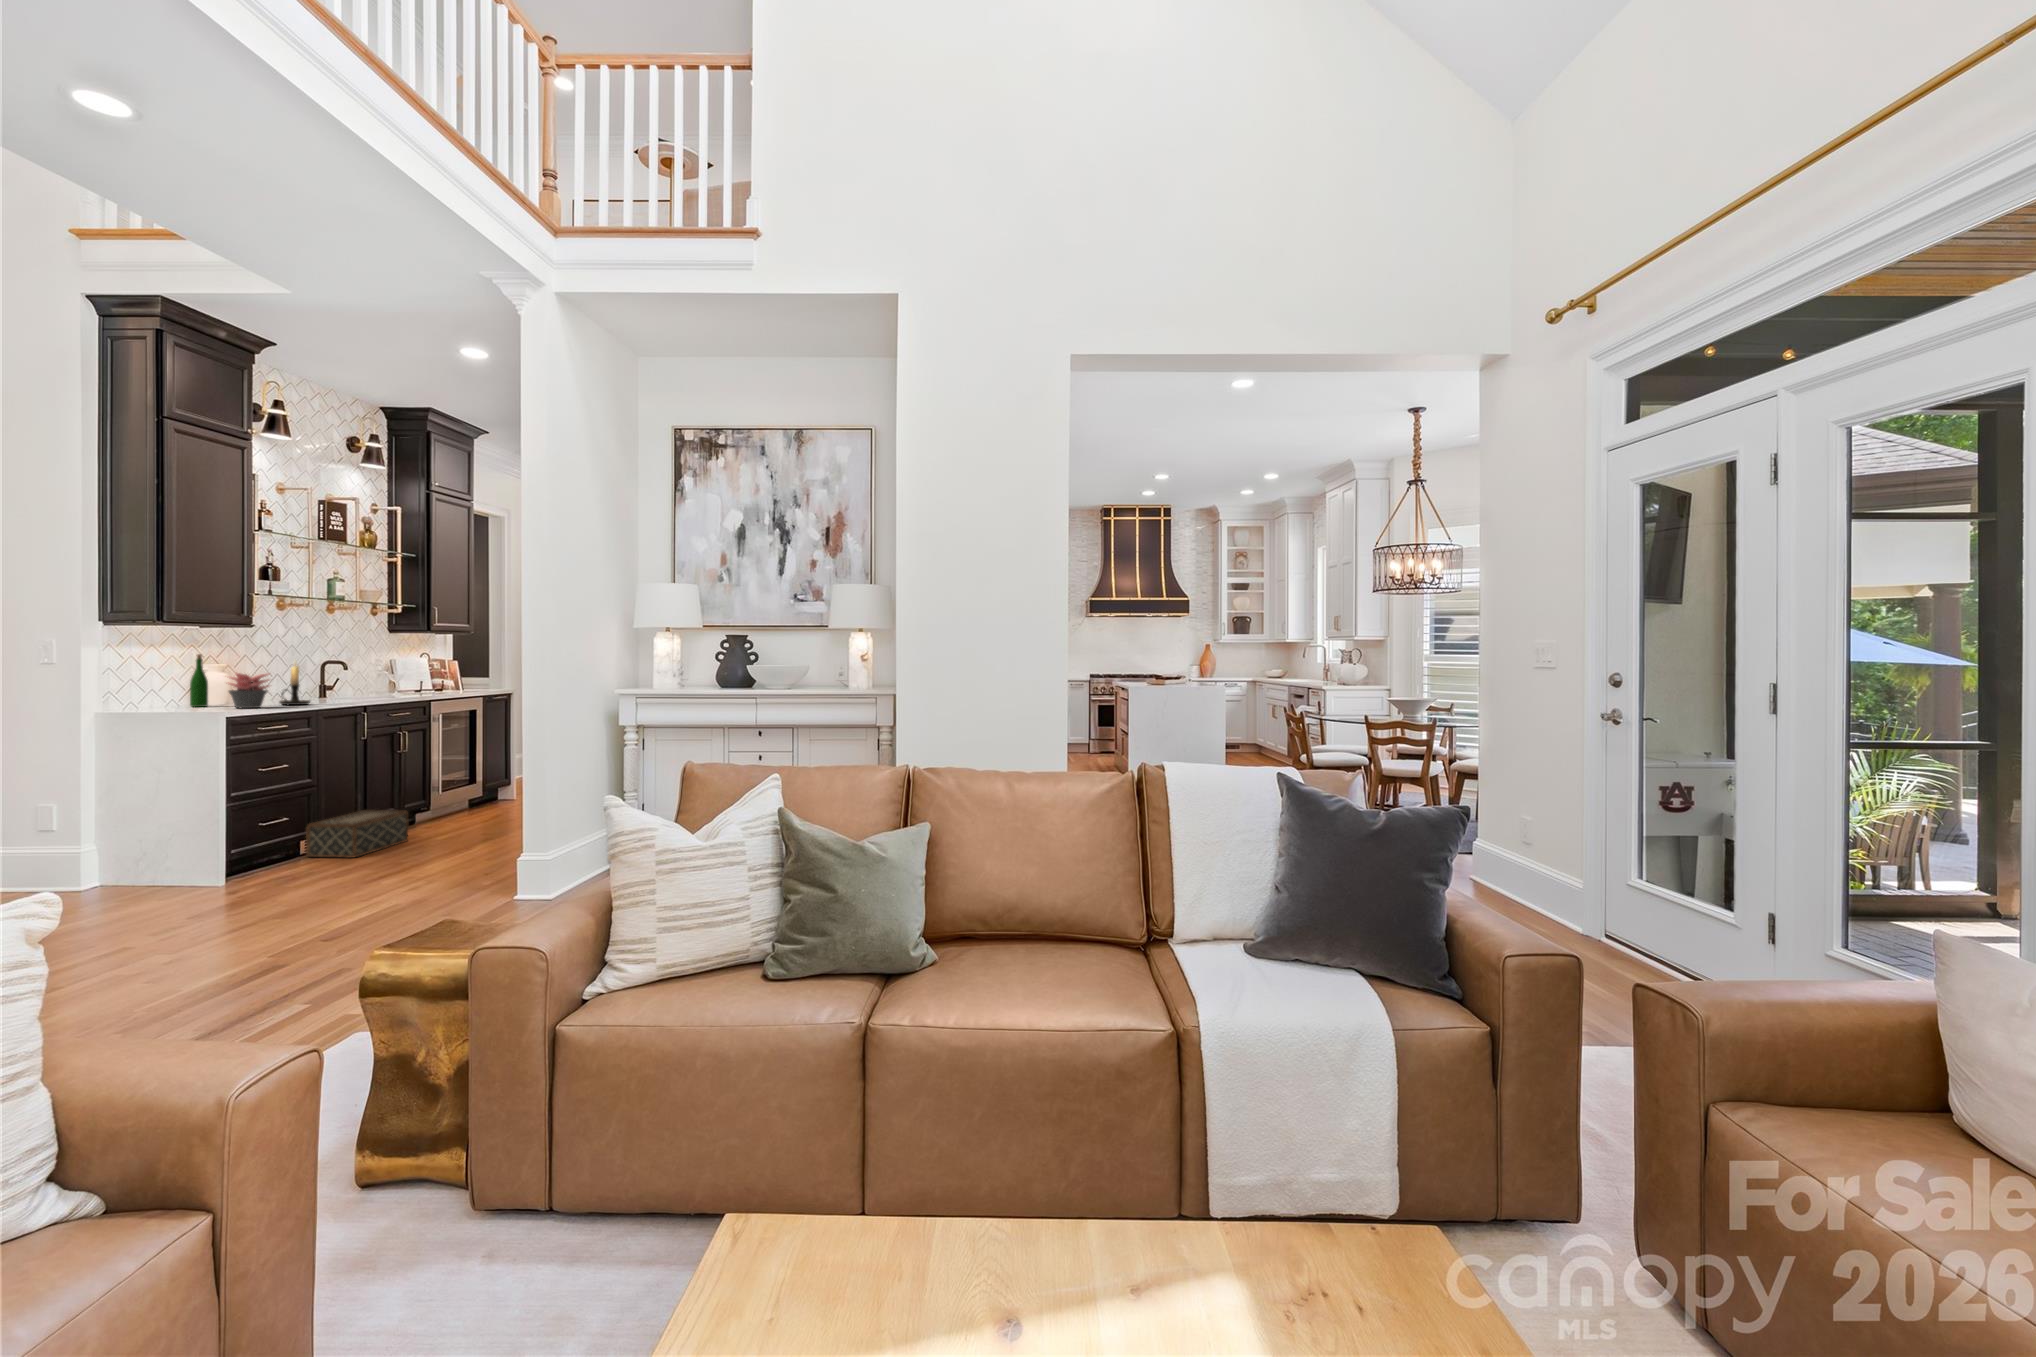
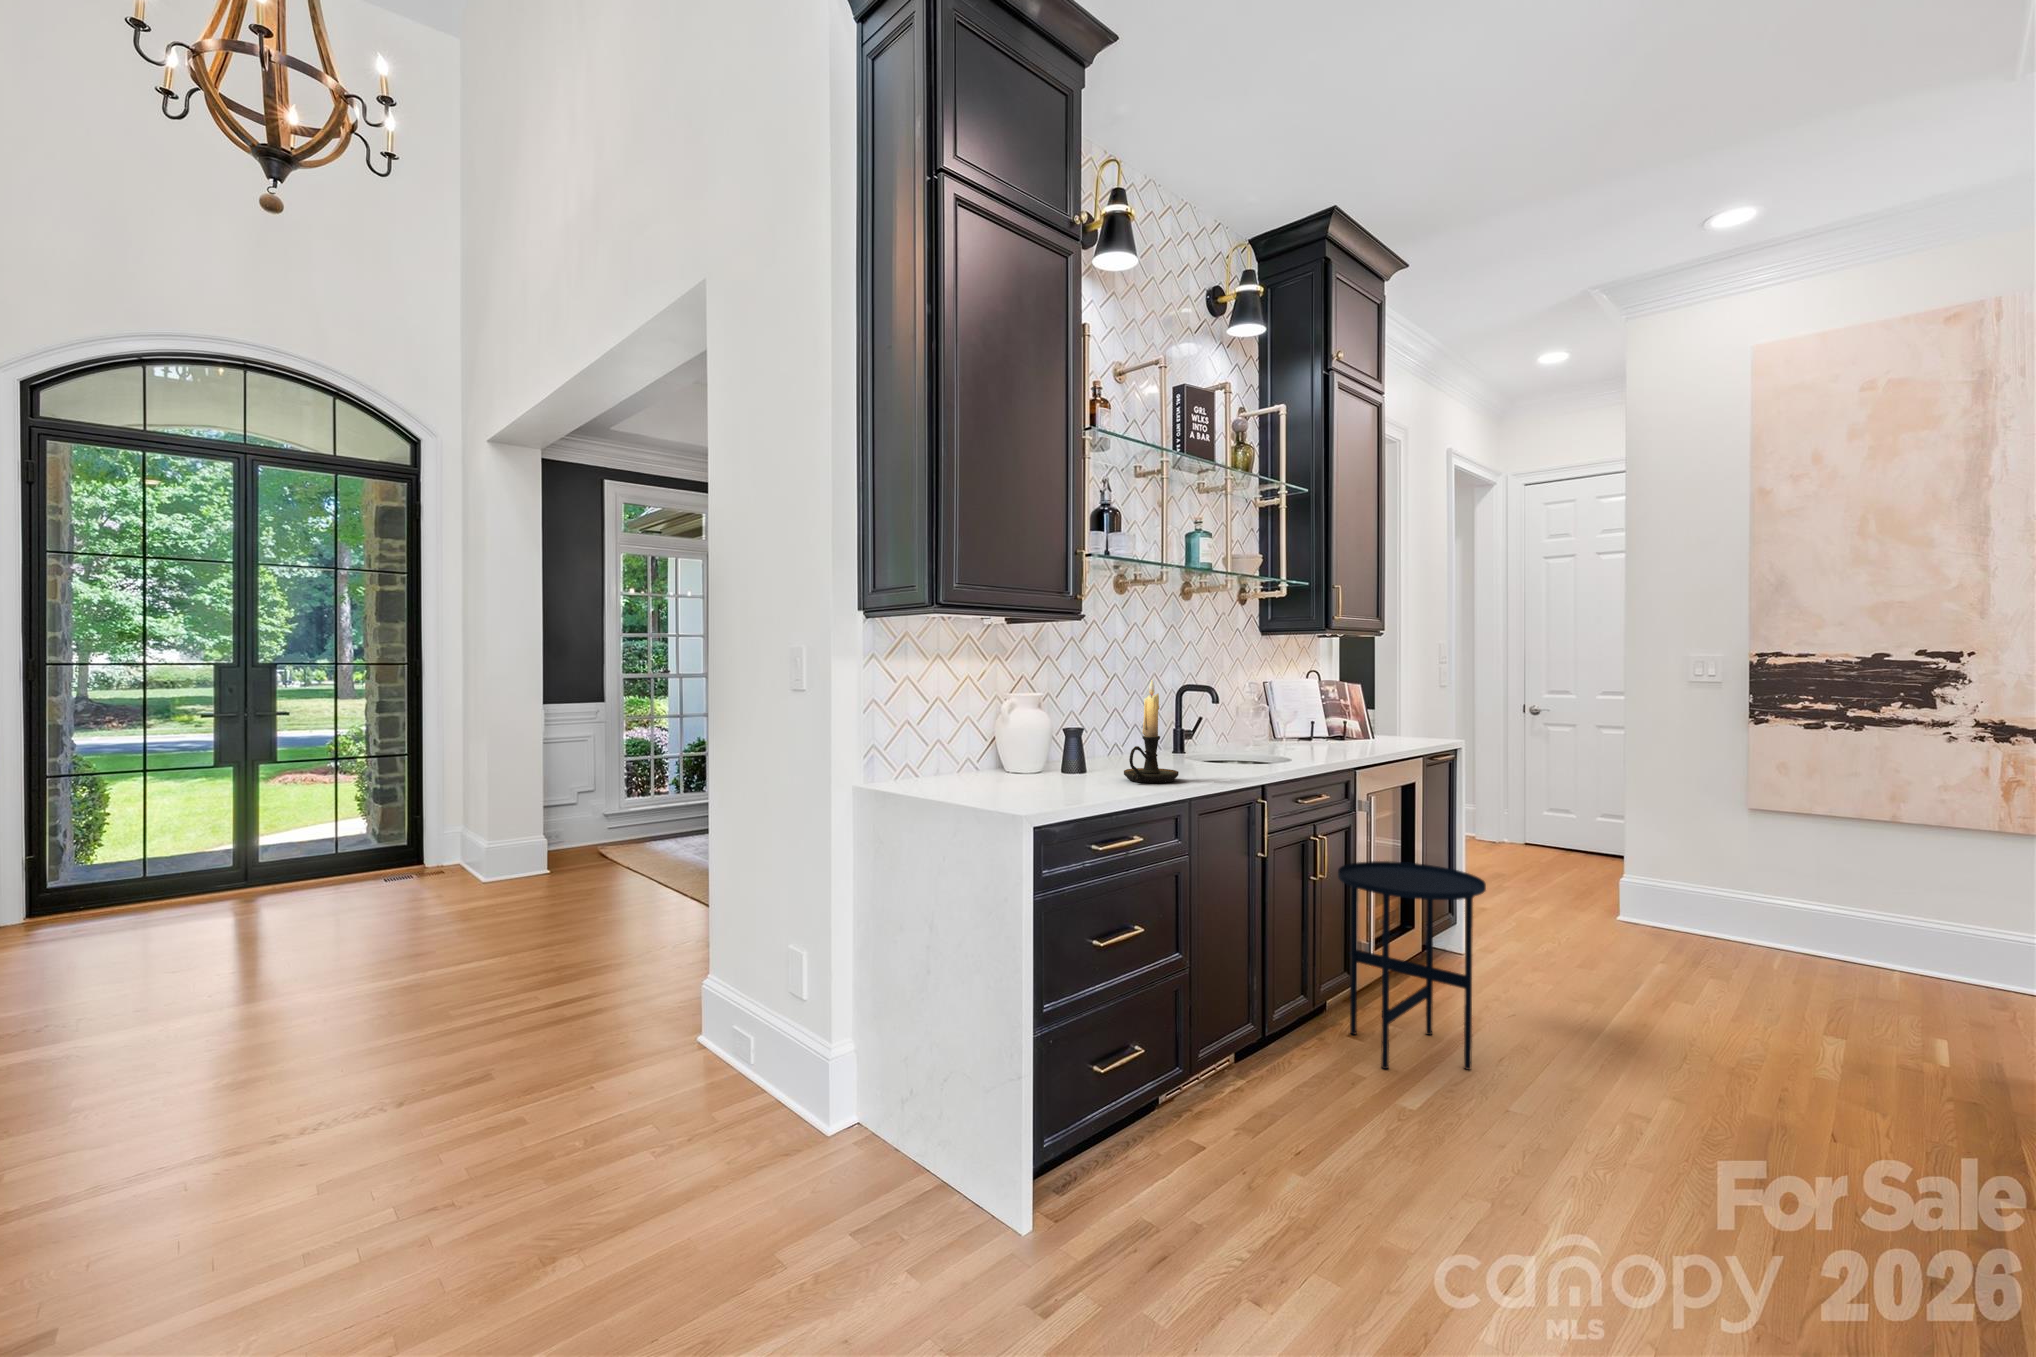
wine bottle: present [190,654,208,707] -> none [983,671,1011,781]
succulent plant: present [228,673,269,708] -> none [1035,710,1115,794]
side table: none [411,745,483,831] -> present [1338,861,1486,1070]
woven basket: present [306,810,408,858] -> none [1176,1011,1360,1185]

